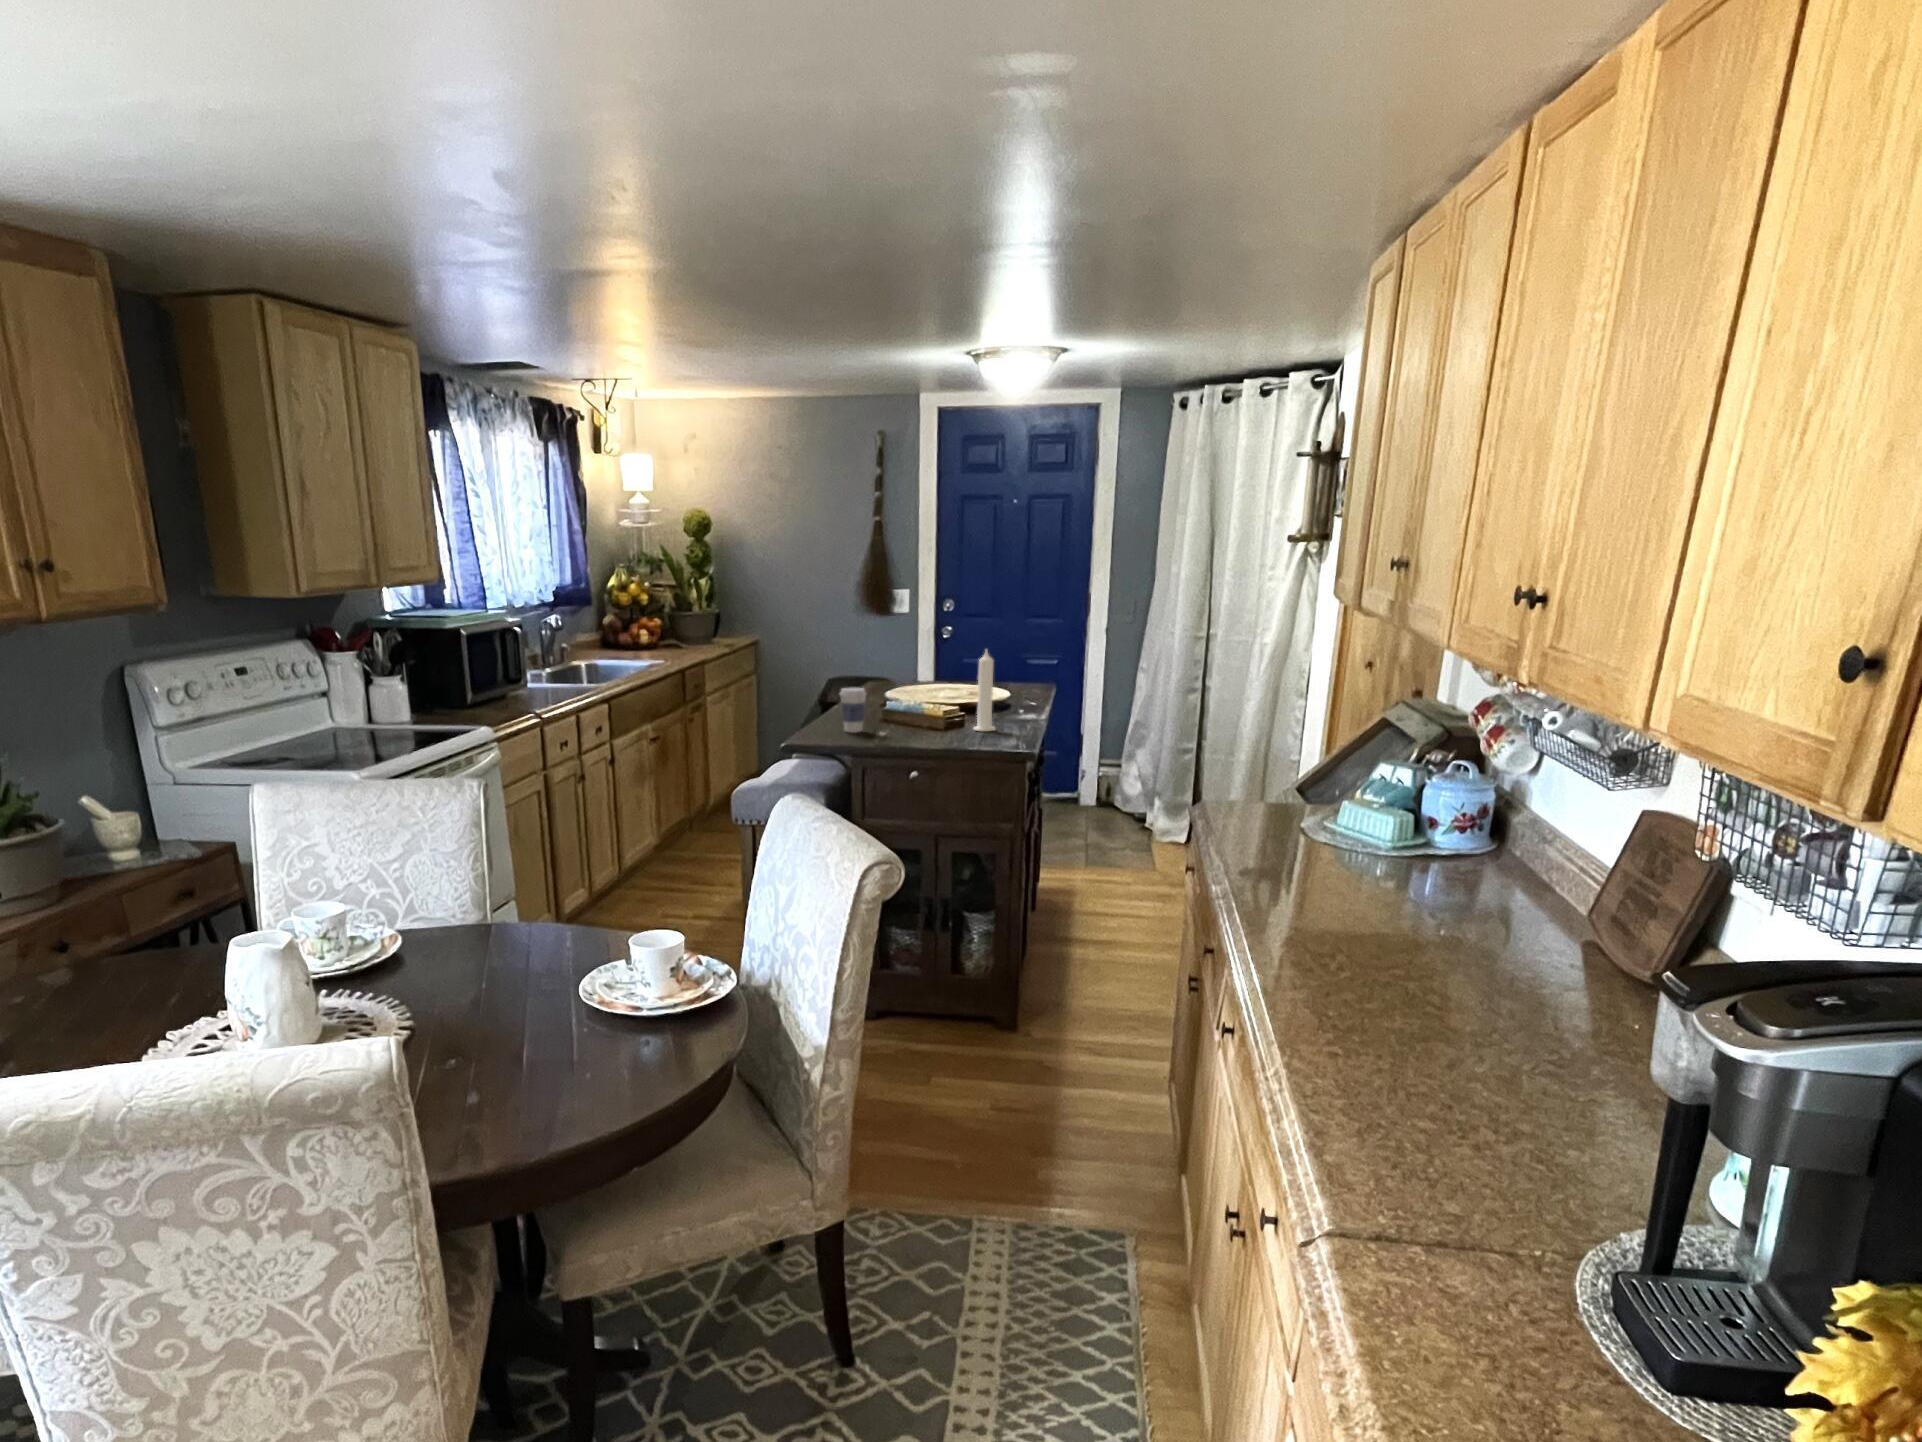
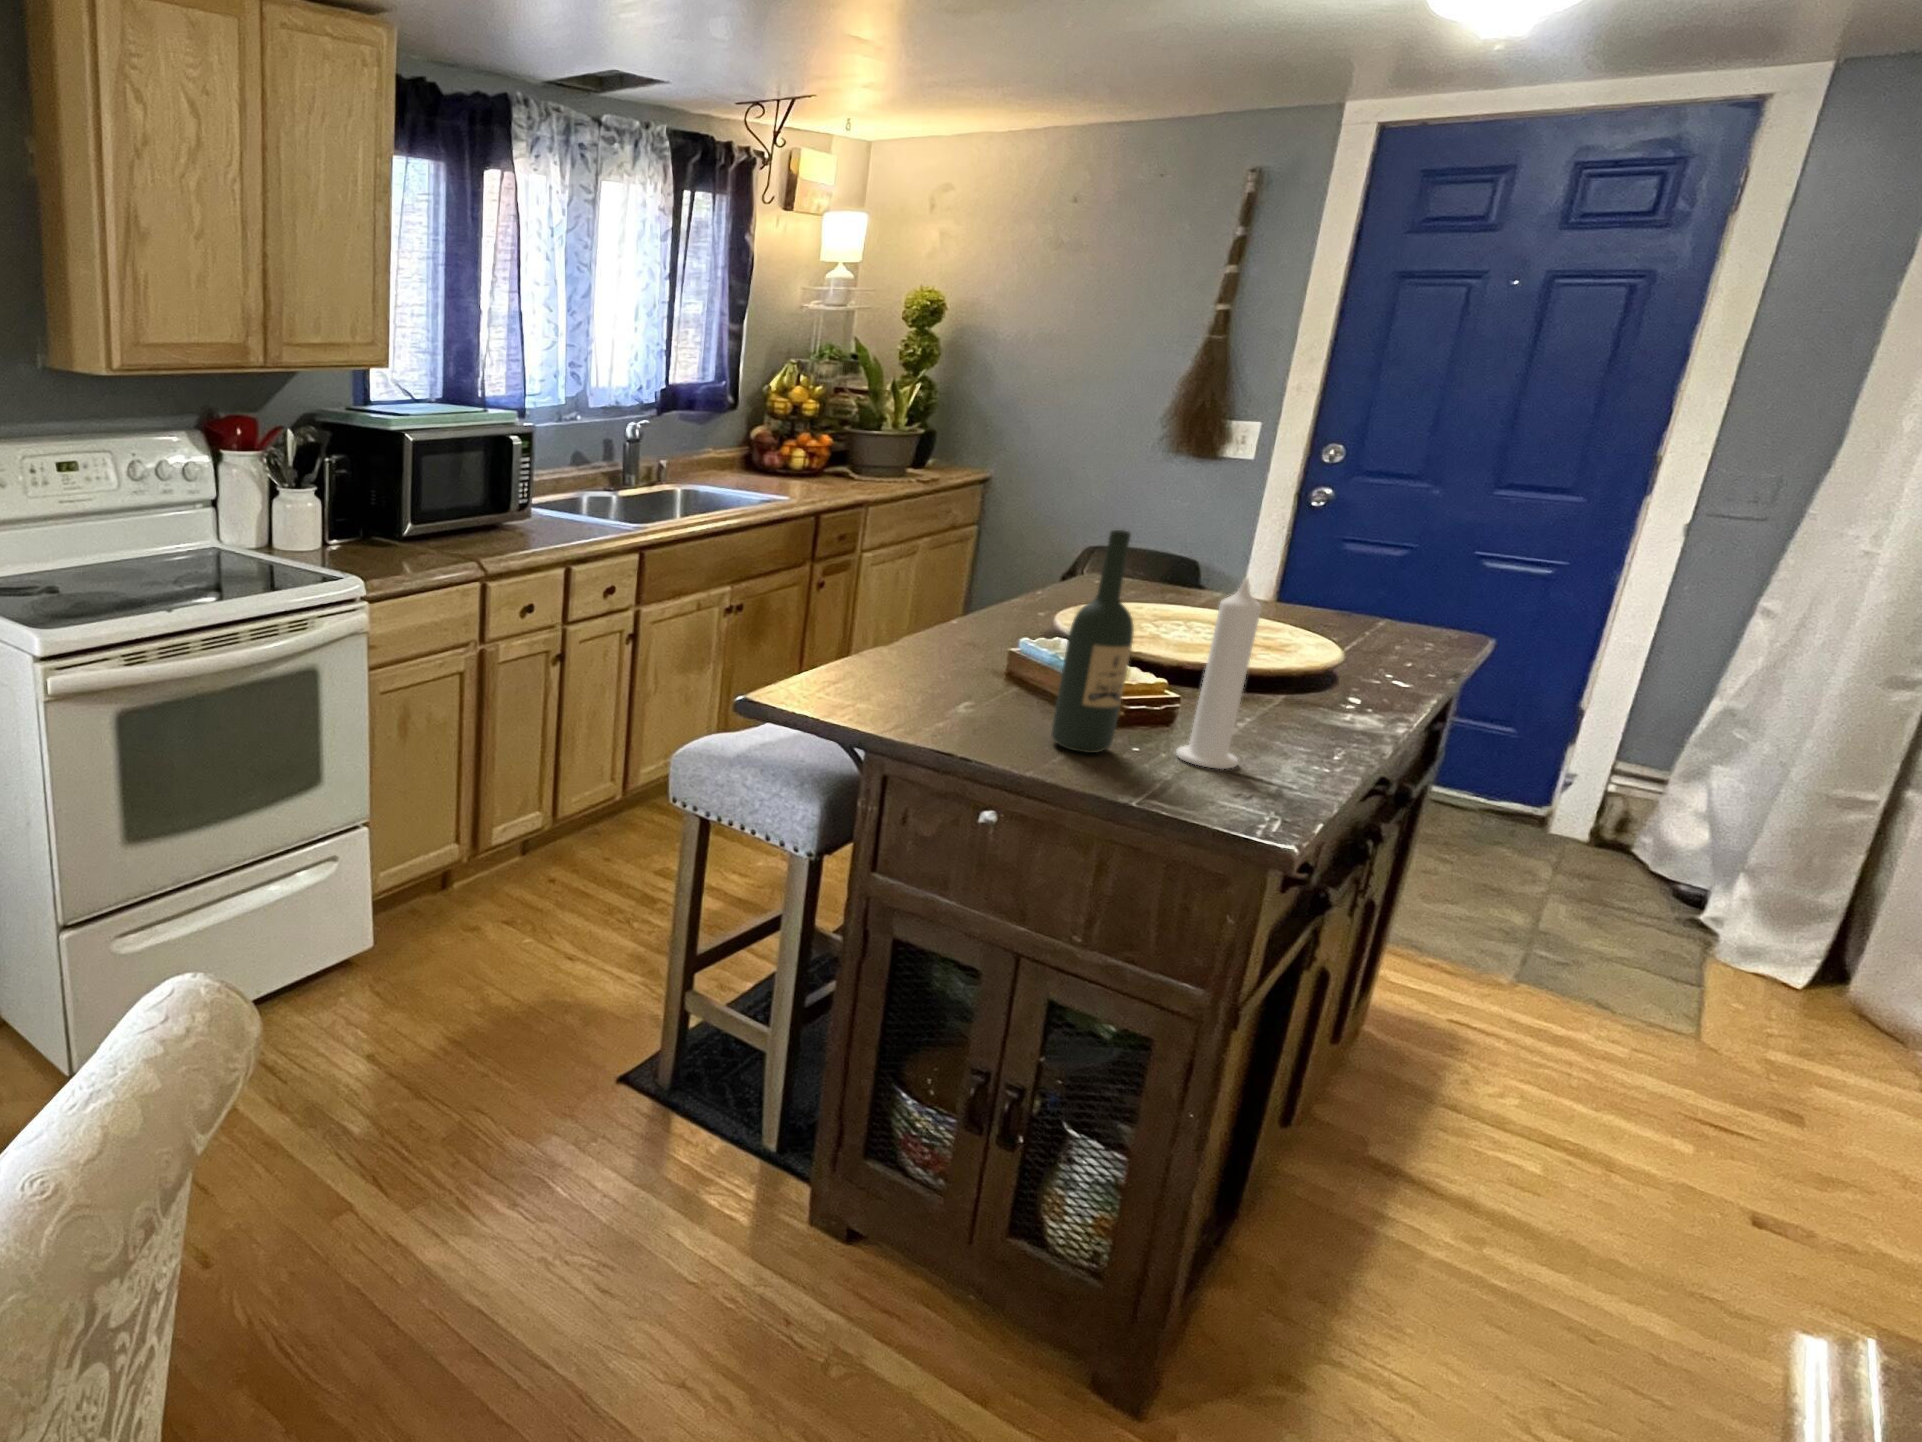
wine bottle: none [927,633,953,734] -> present [1051,530,1134,753]
coffee cup: present [840,688,866,733] -> none [866,614,927,708]

